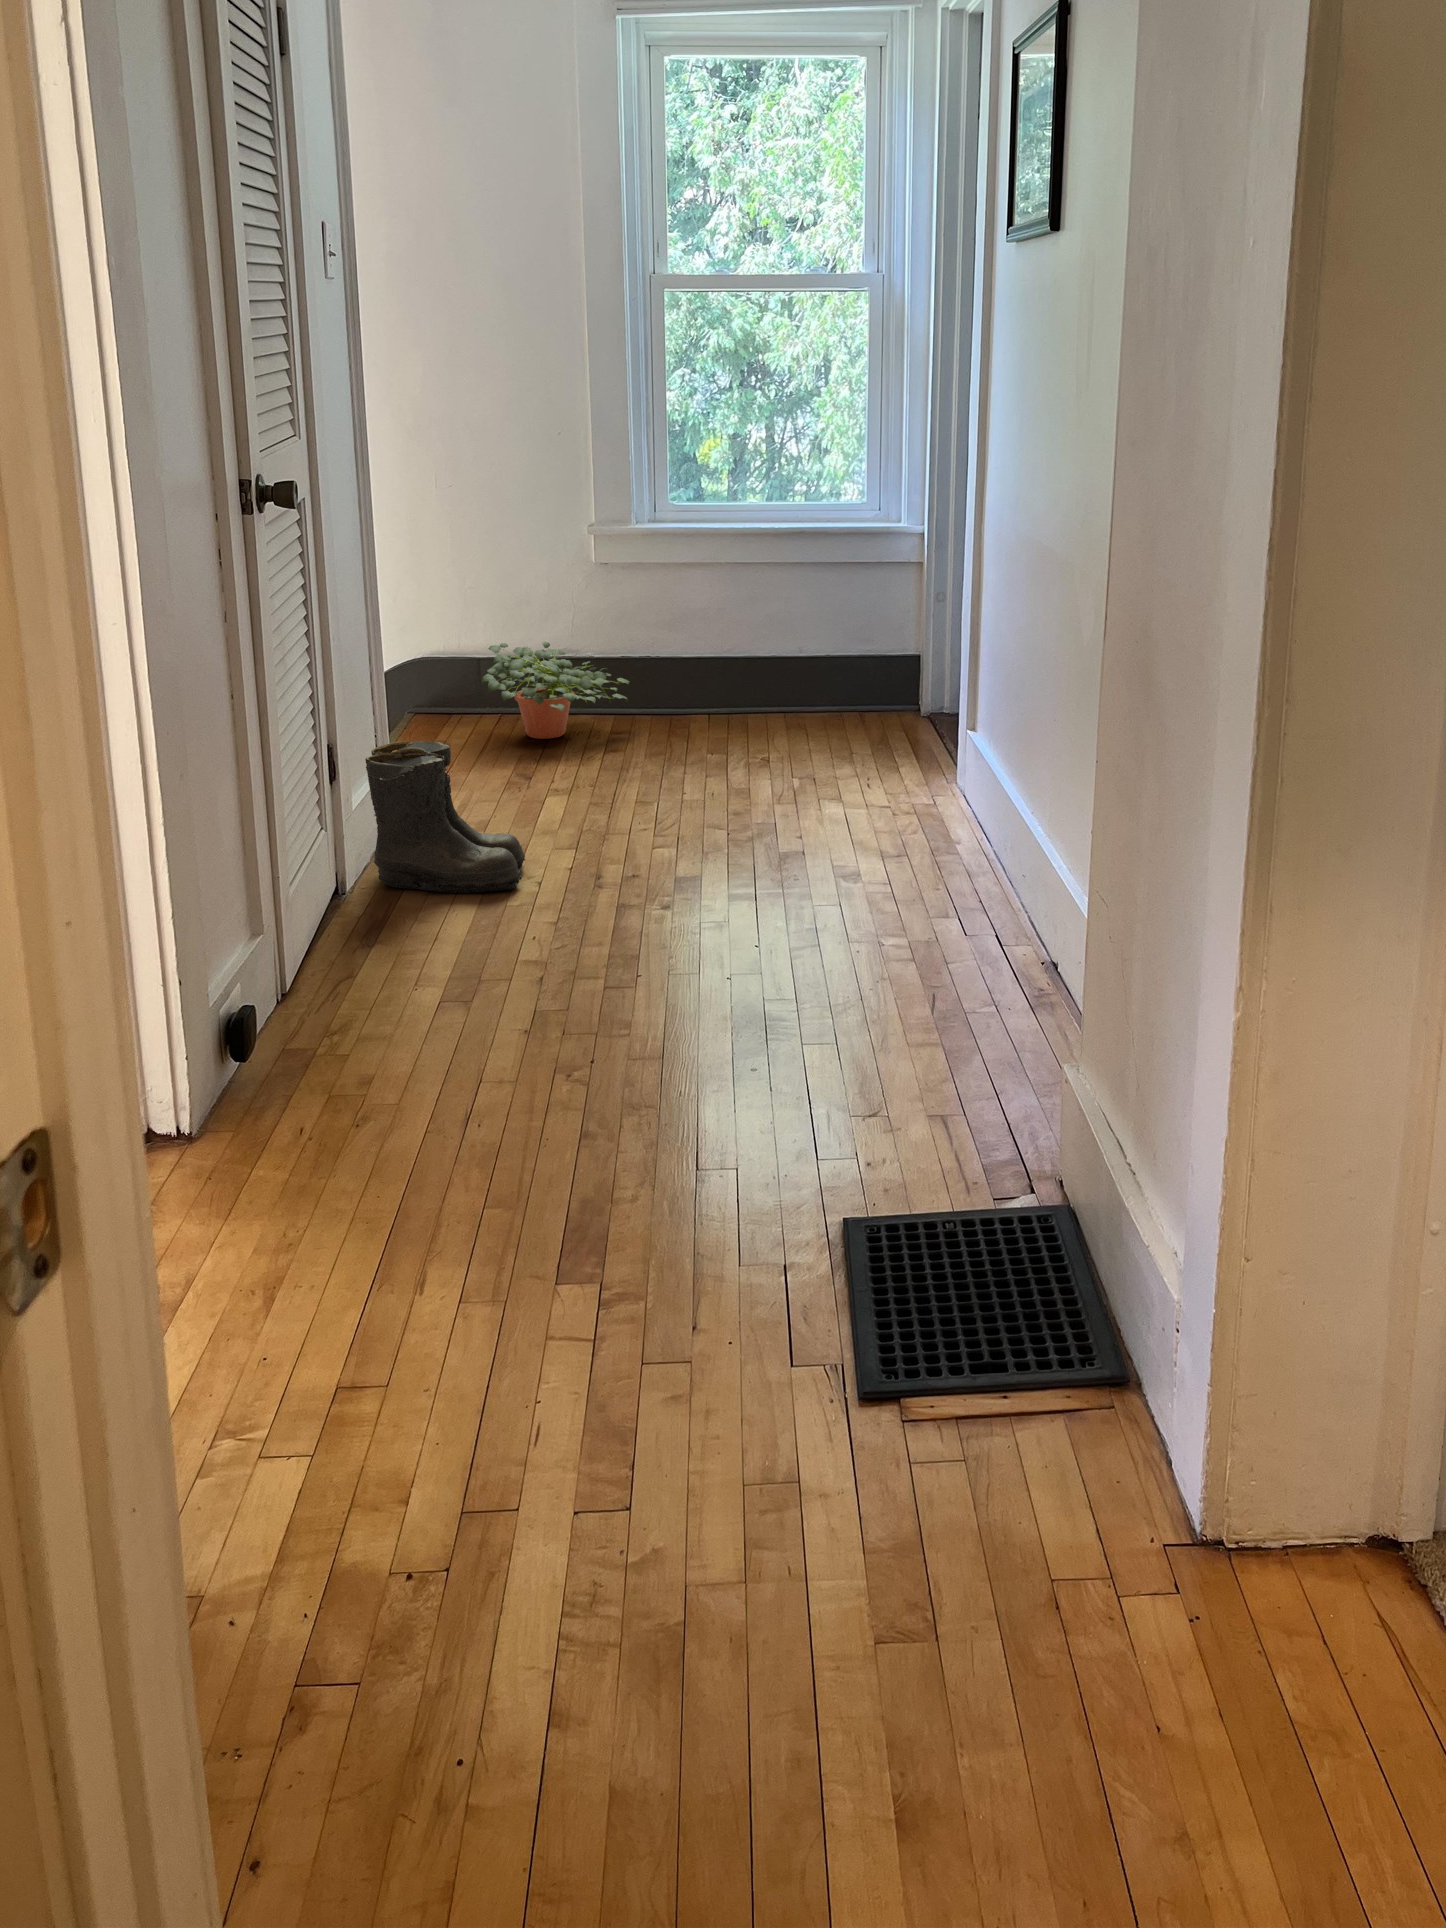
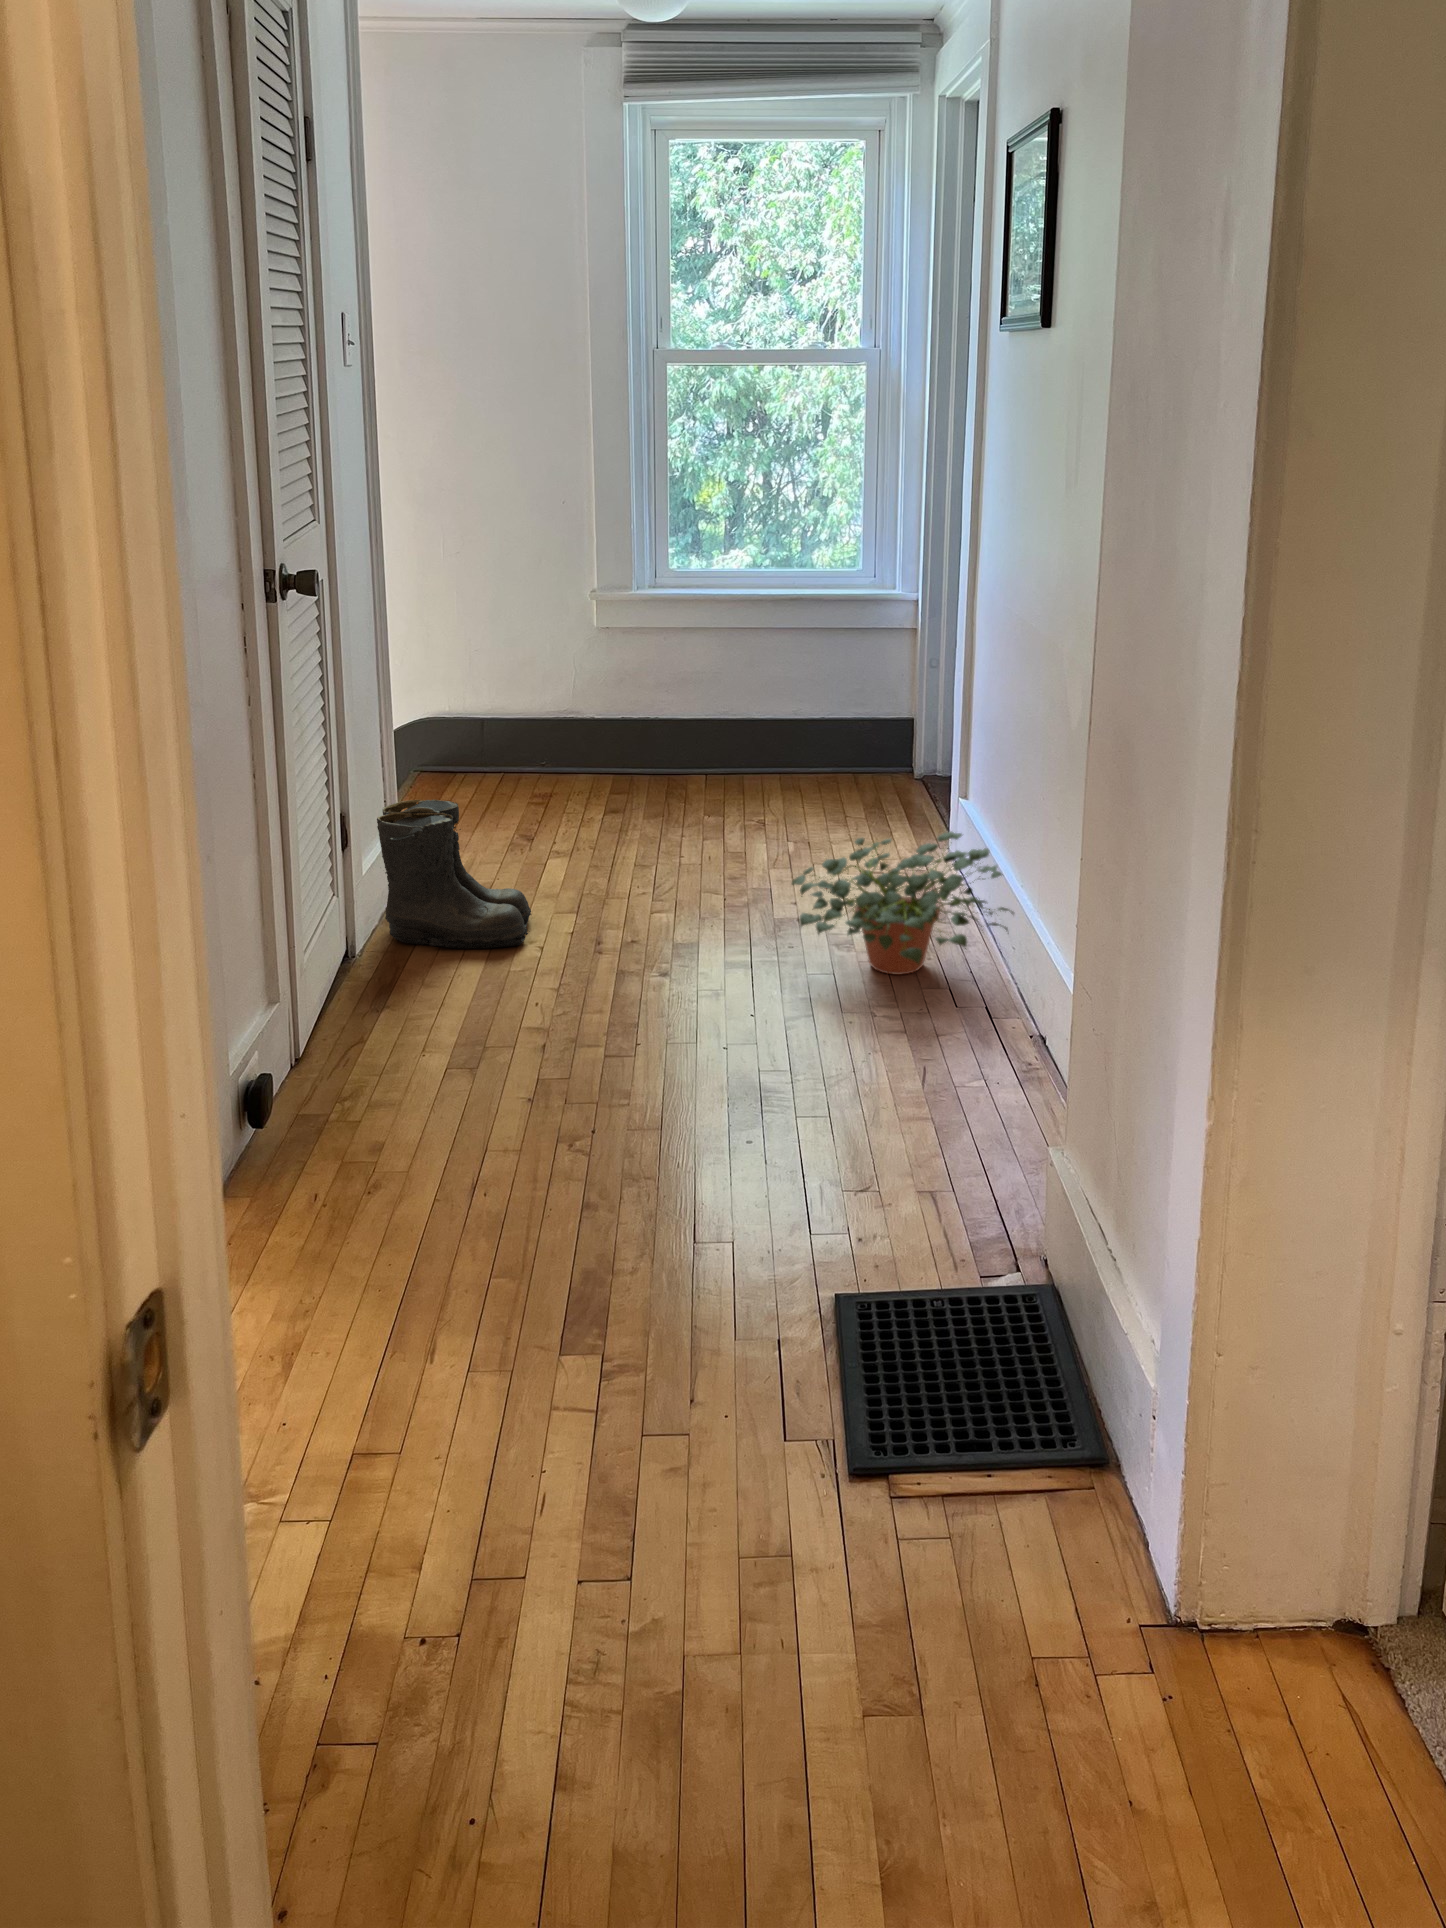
potted plant: present [482,642,630,739] -> present [792,831,1014,975]

